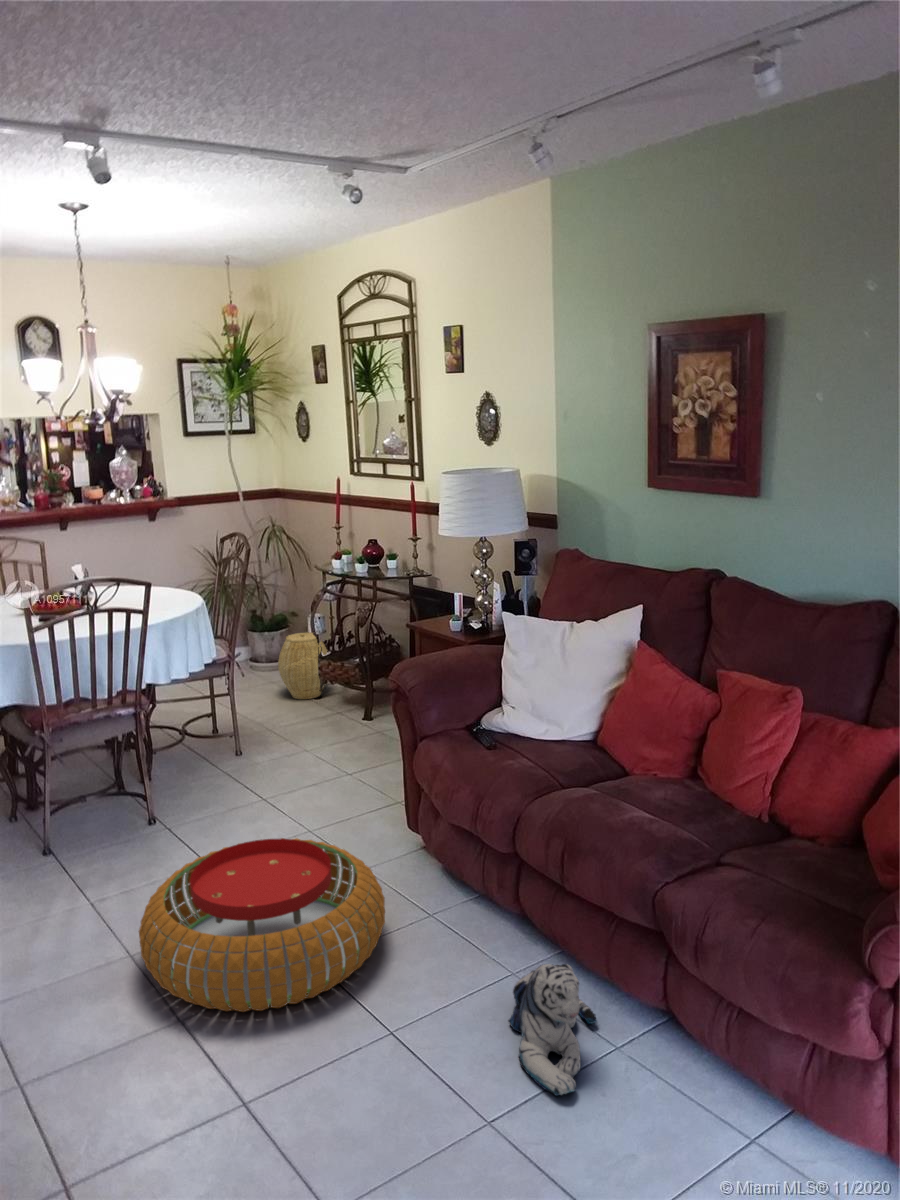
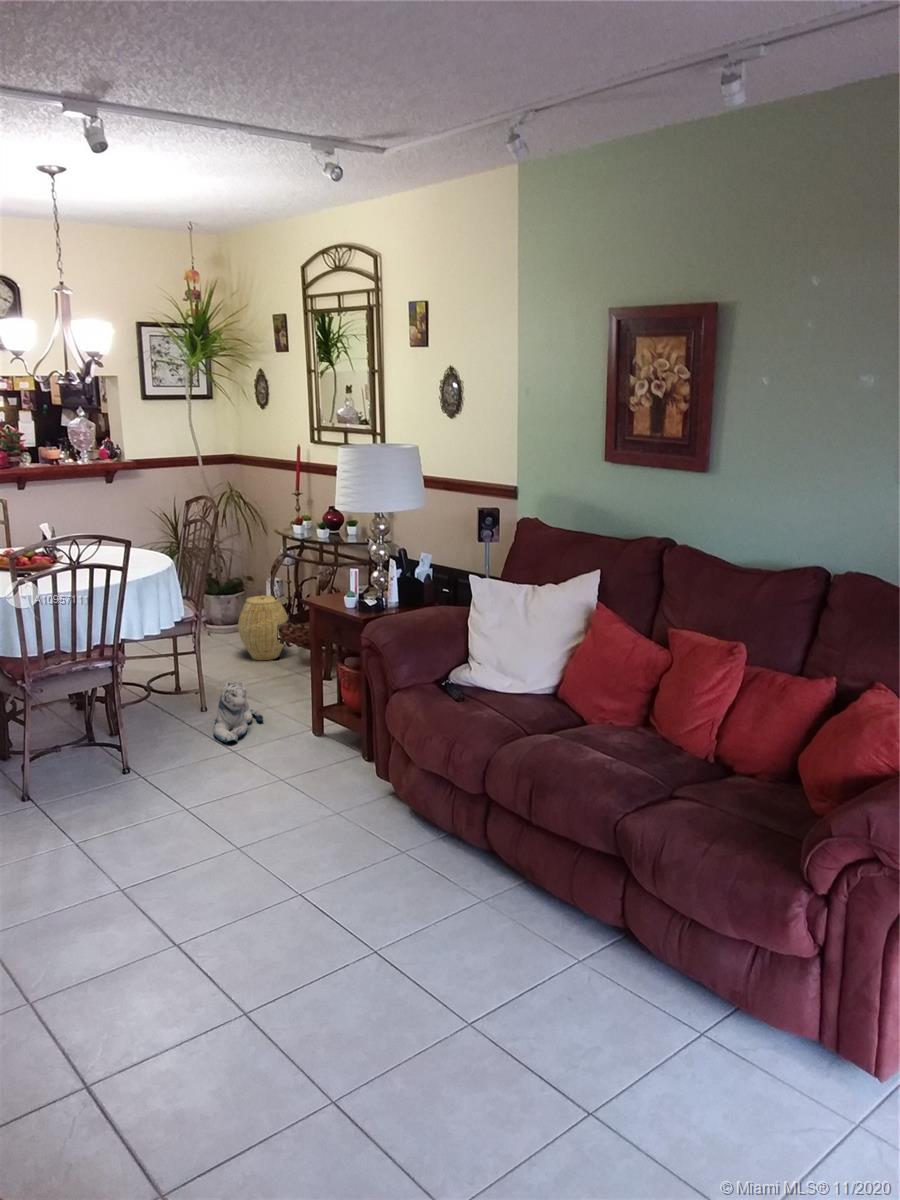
pouf: present [139,838,385,1012] -> none [134,782,364,936]
plush toy: present [508,964,597,1096] -> present [214,683,263,743]

